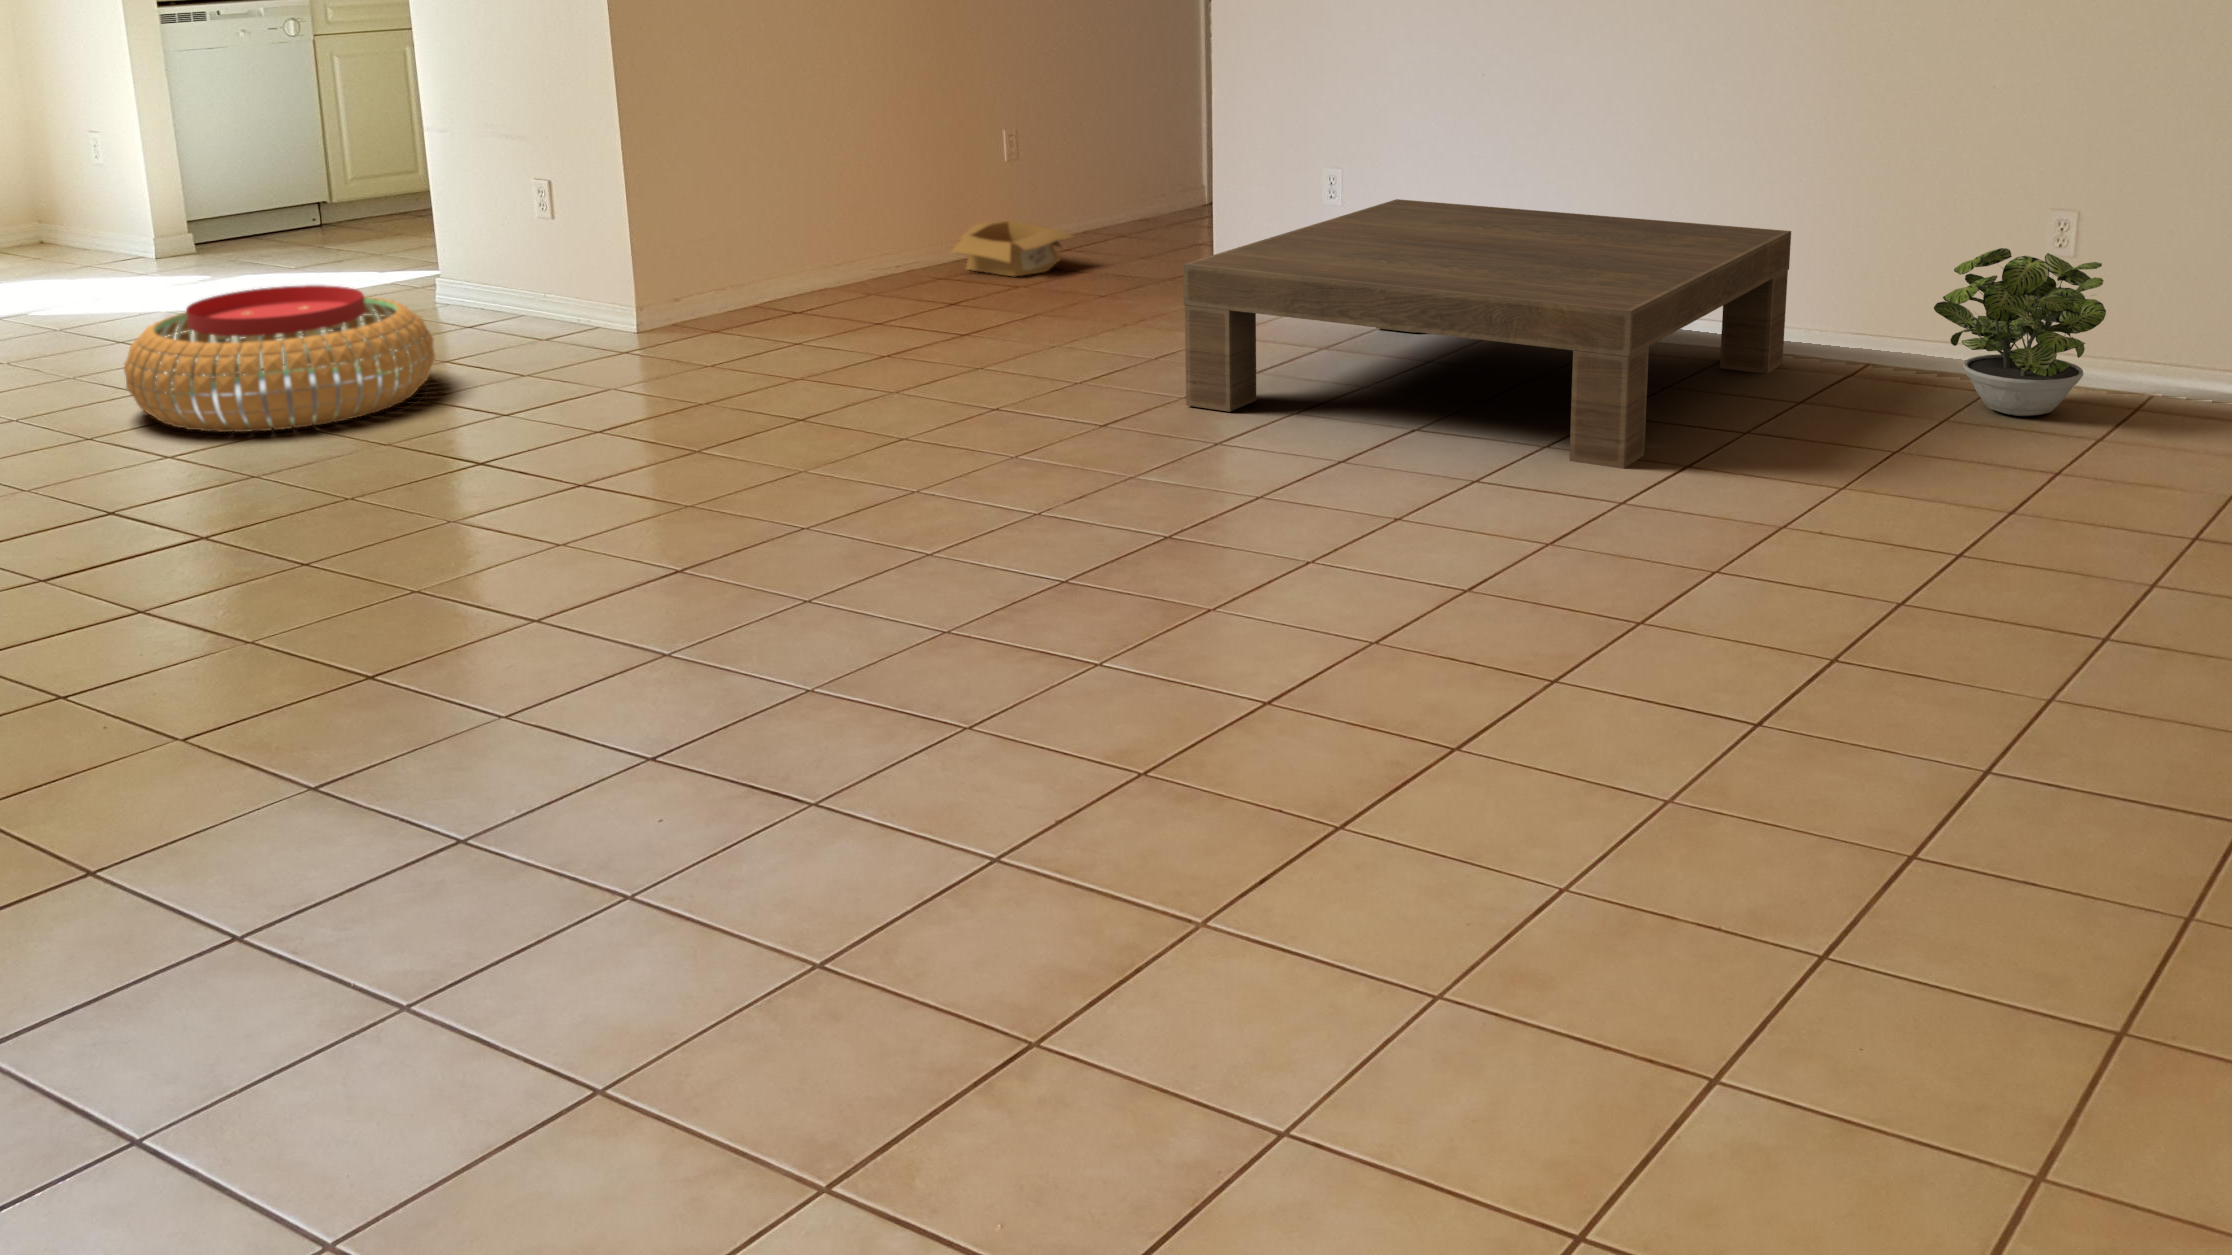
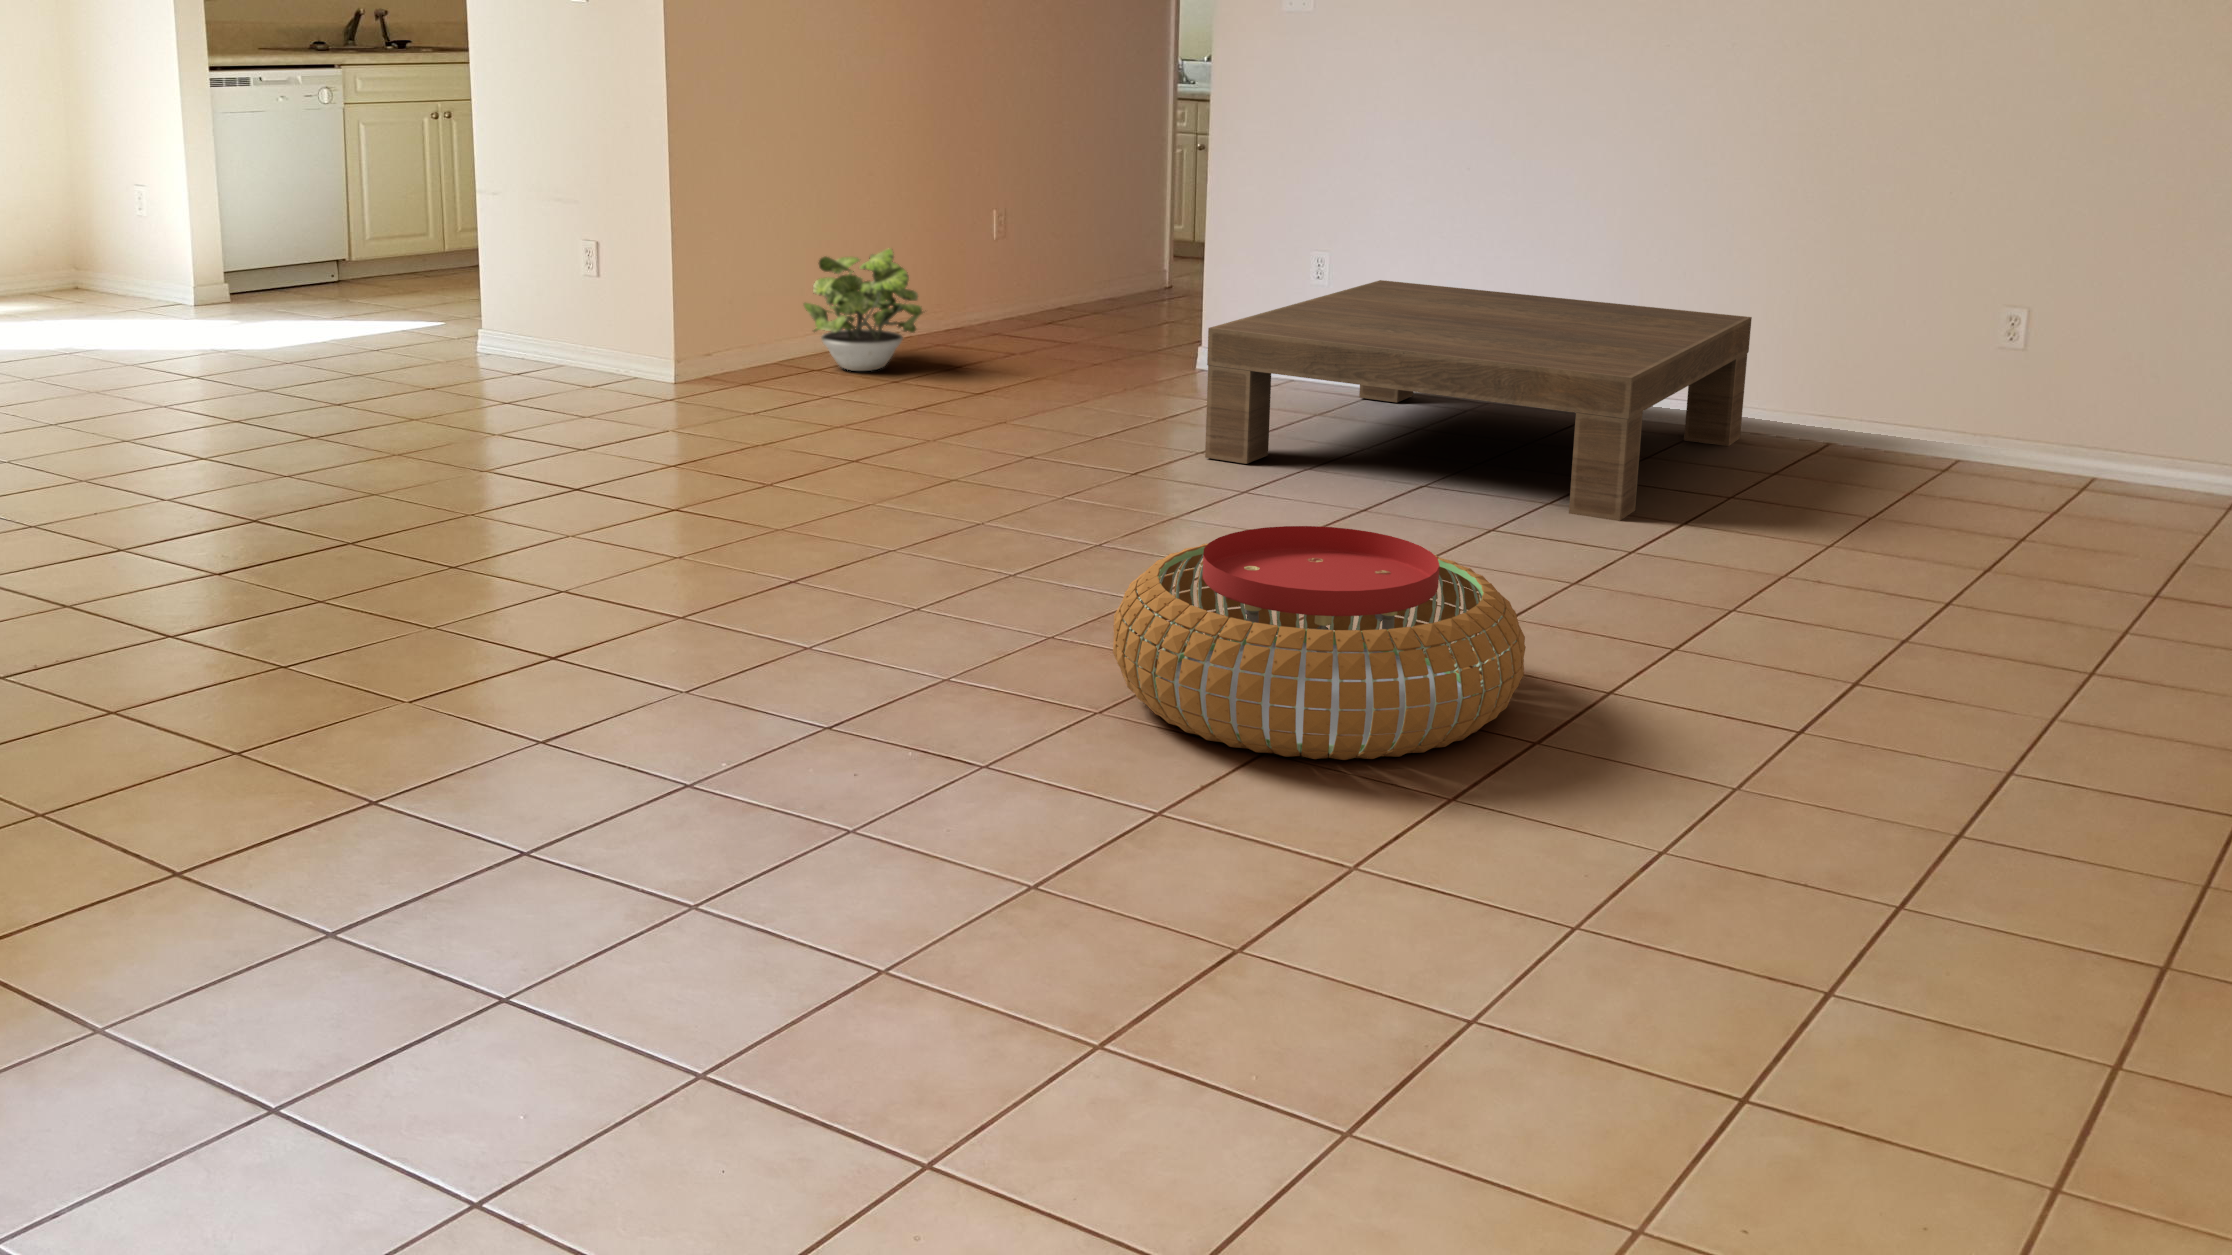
cardboard box: present [952,220,1074,276] -> none [949,293,1066,344]
potted plant: present [1934,248,2106,416] -> present [804,249,923,371]
pouf: present [124,285,435,432] -> present [1113,526,1526,760]

